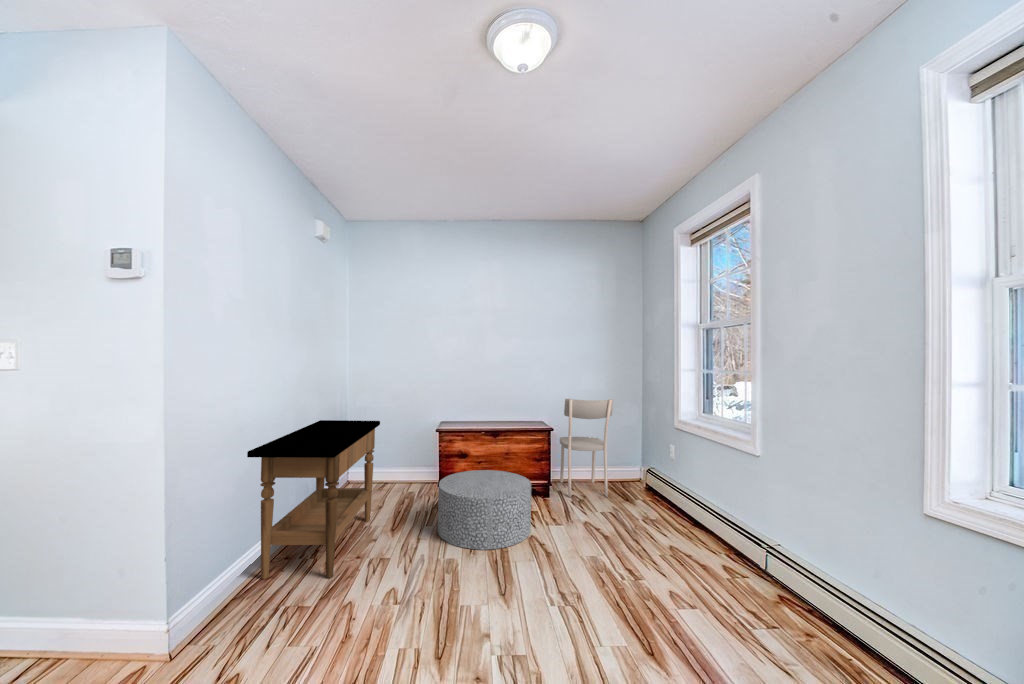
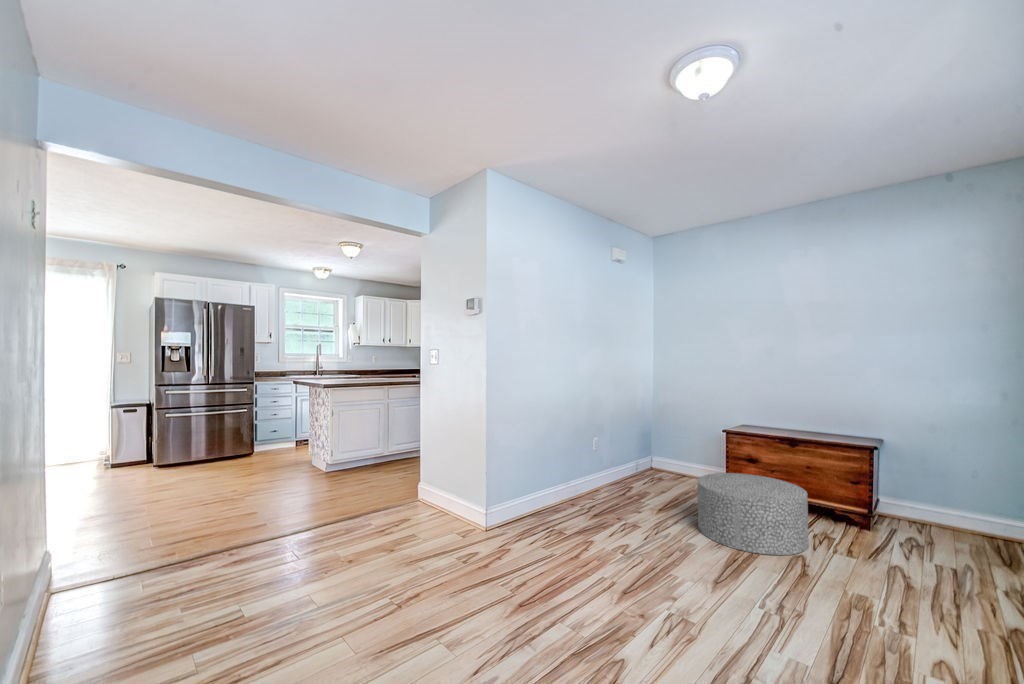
dining chair: present [560,399,613,497] -> none [893,408,989,555]
side table: present [247,420,380,579] -> none [540,409,657,524]

